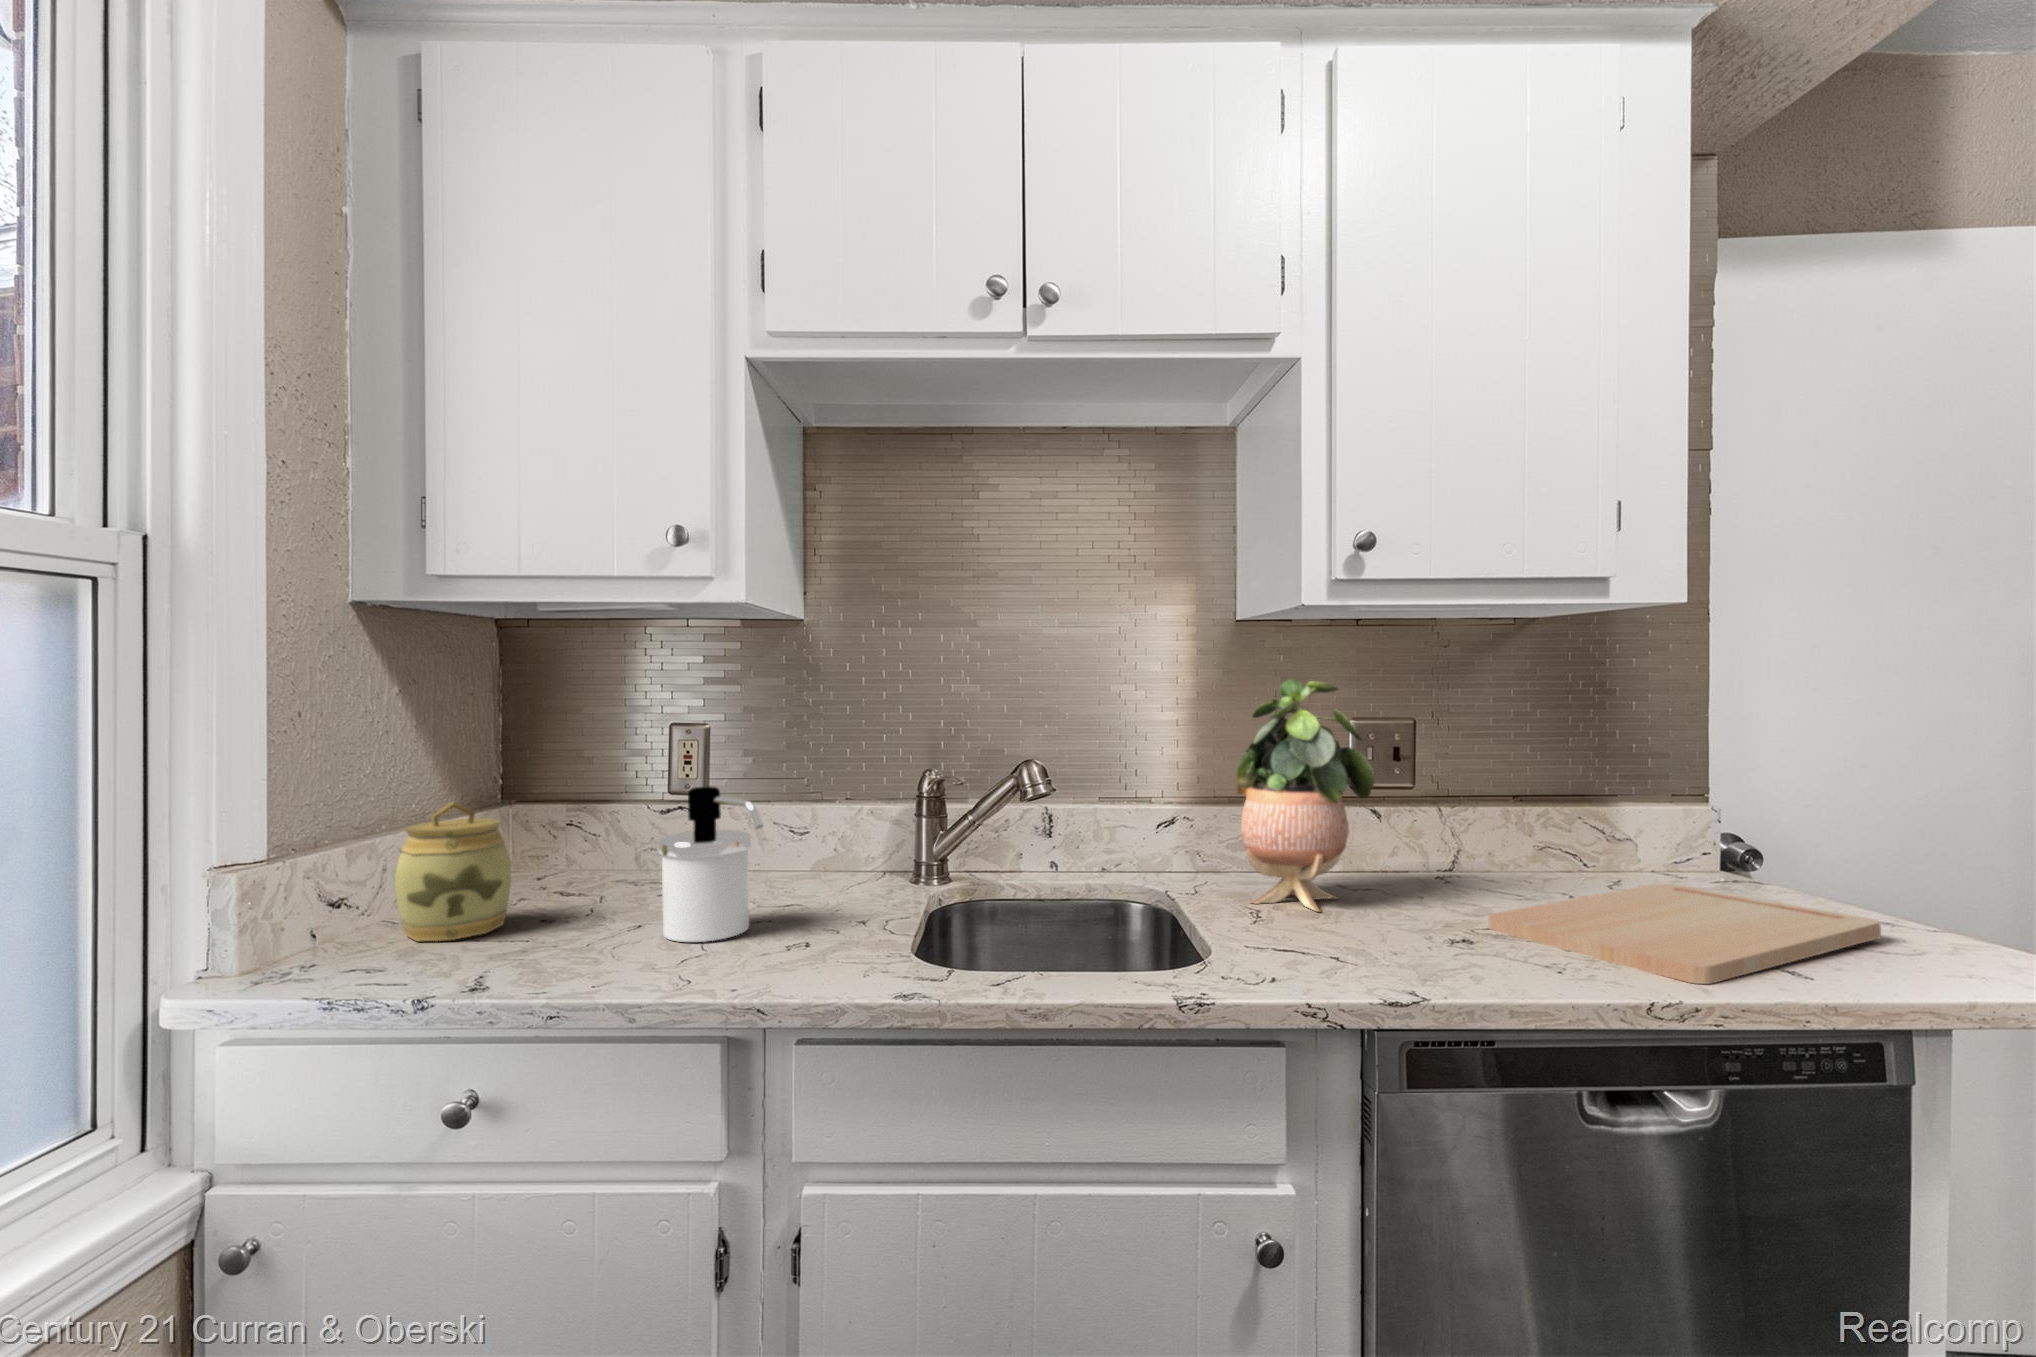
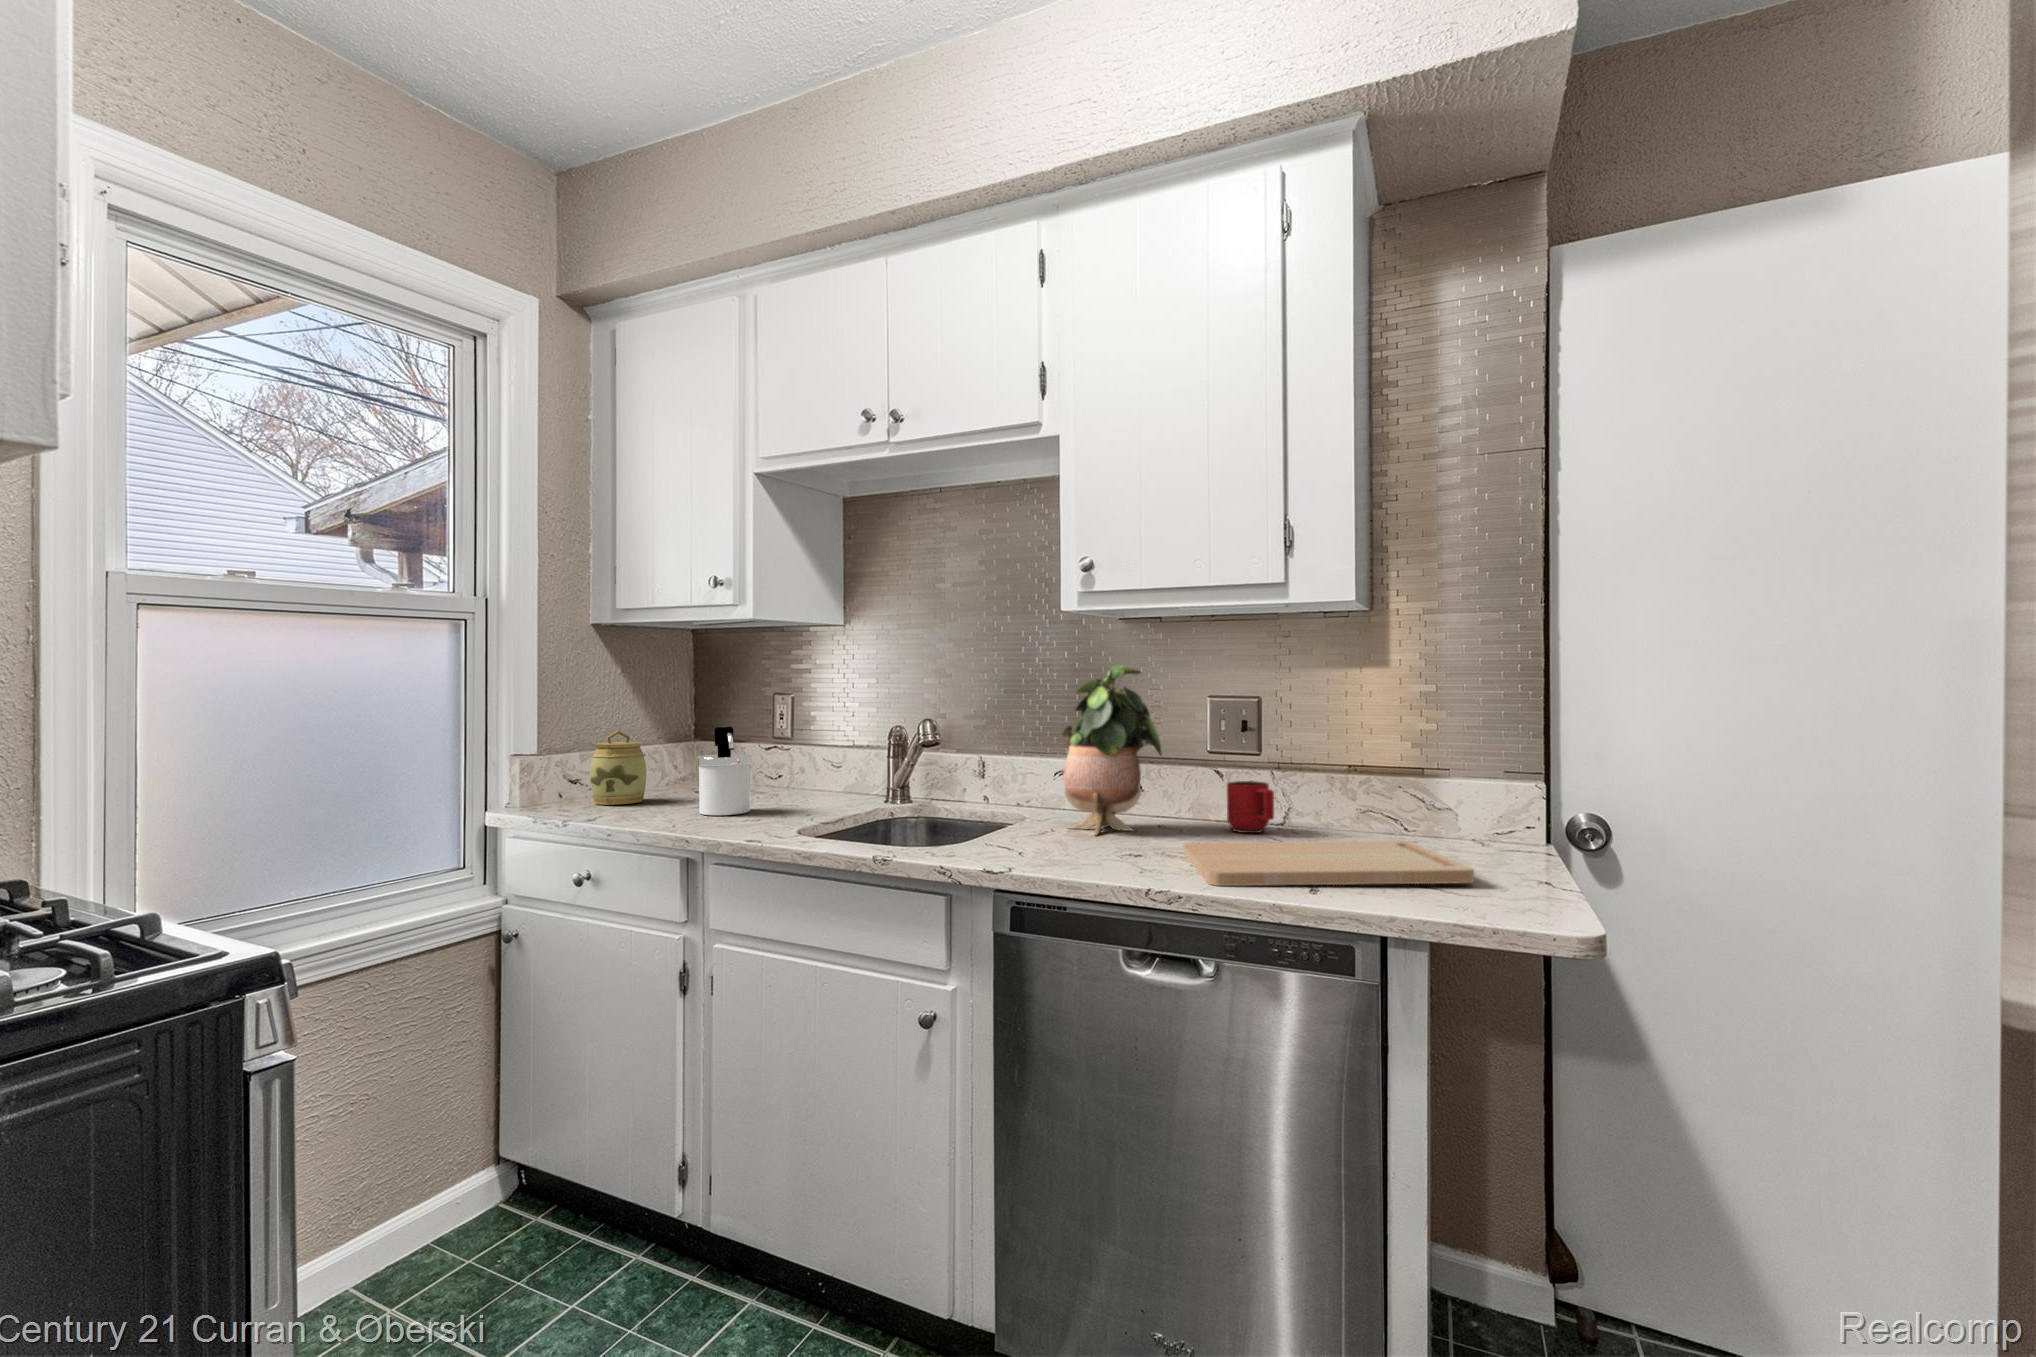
mug: none [1407,821,1482,887] -> present [1227,781,1274,833]

